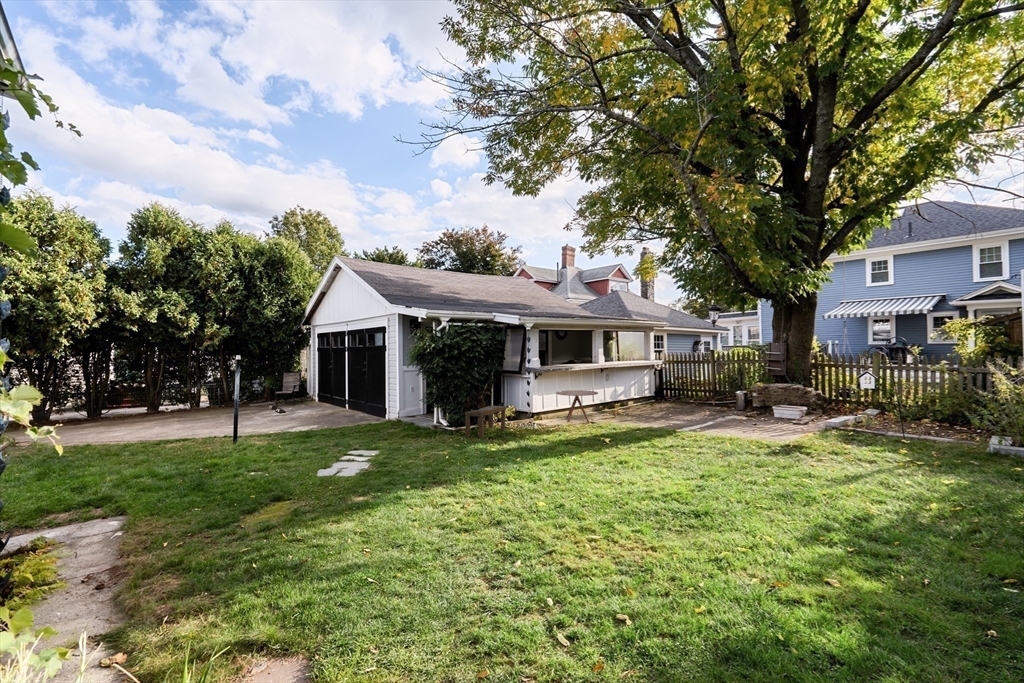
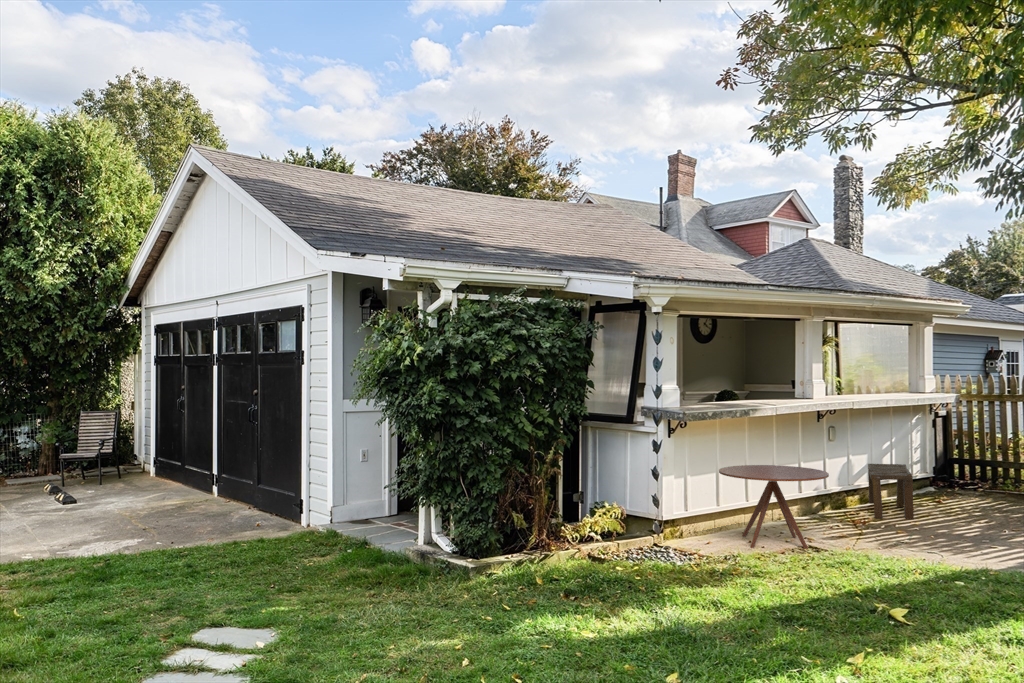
bench: present [465,406,506,438] -> present [868,464,914,519]

